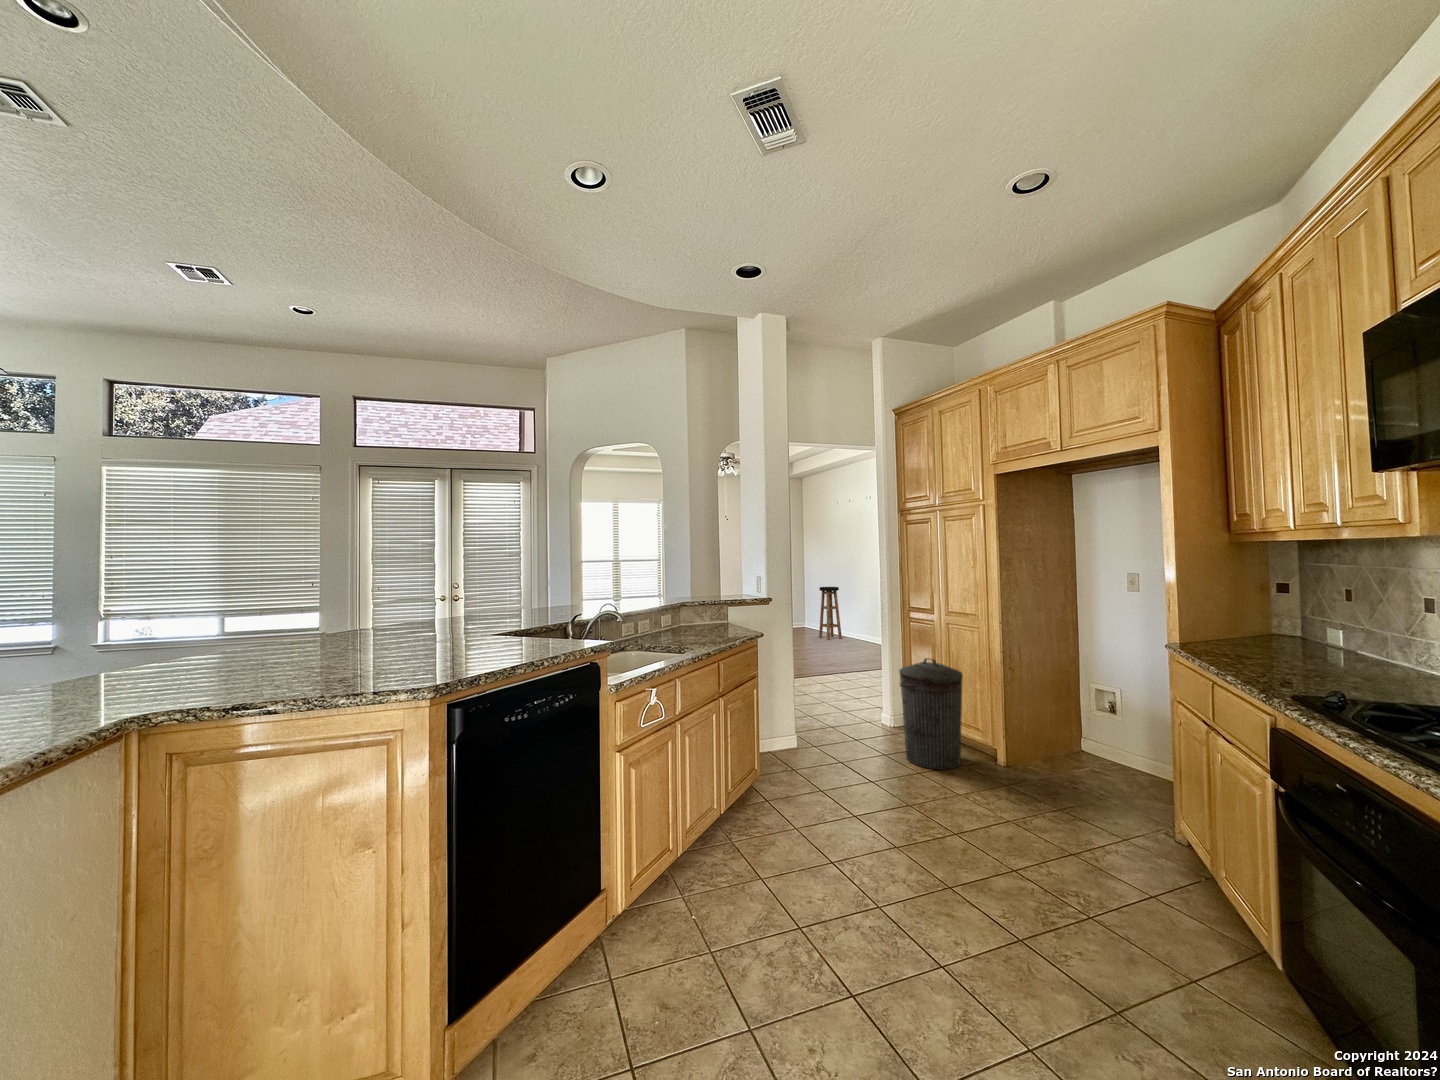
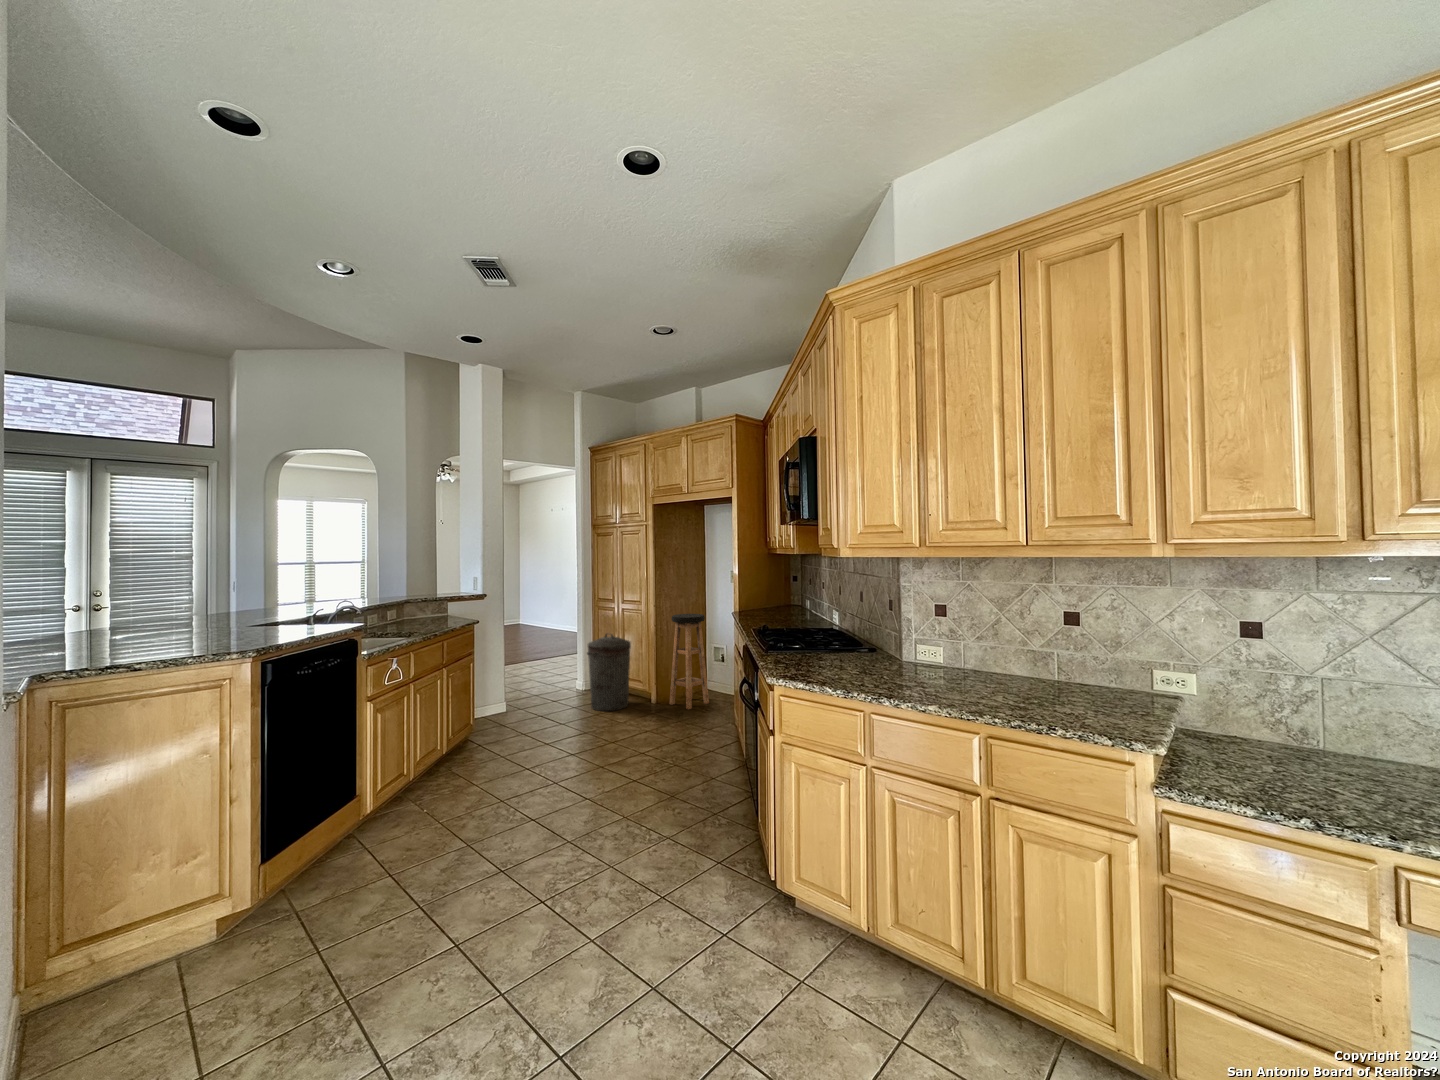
bar stool: present [819,587,842,640] -> present [669,614,709,709]

